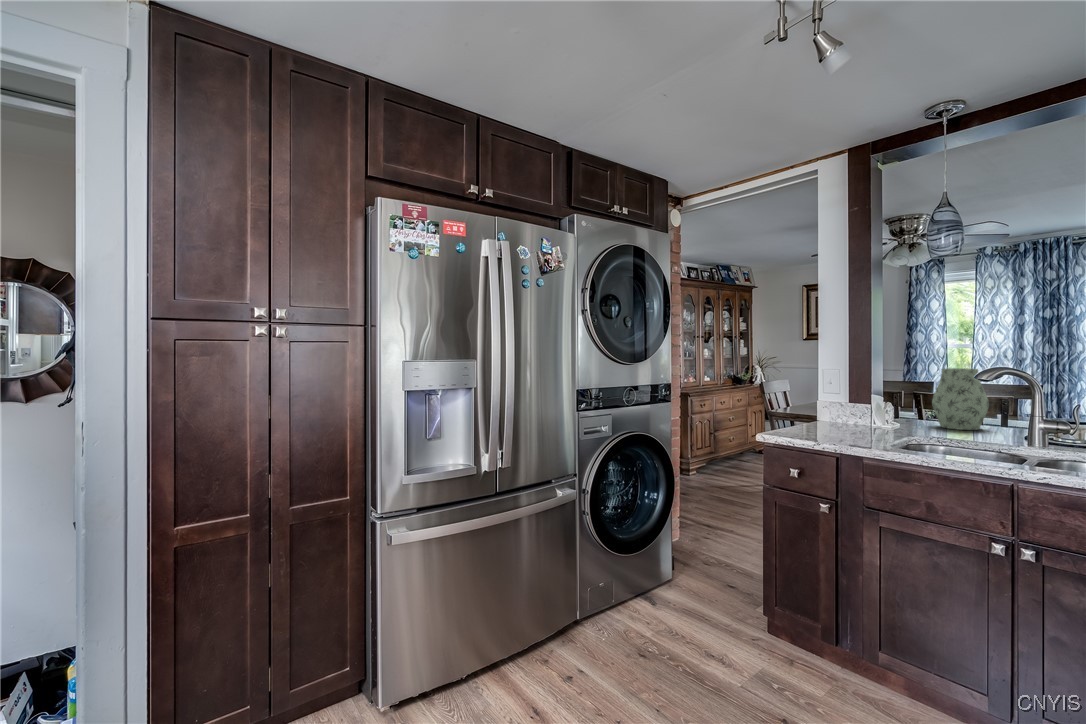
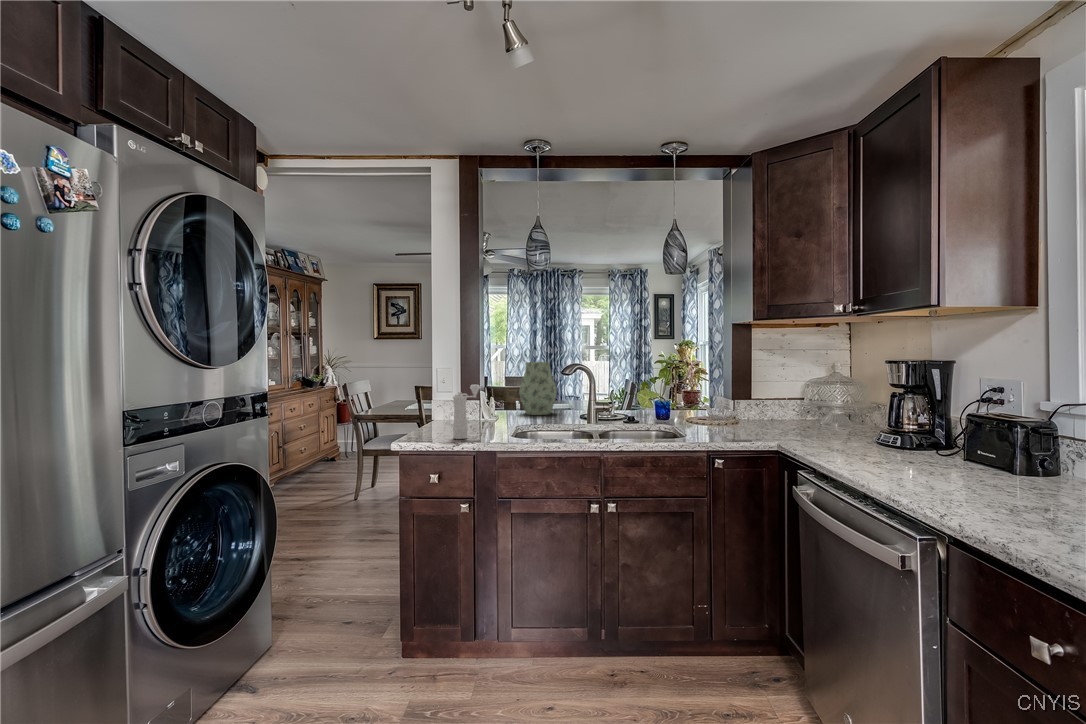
pepper mill: none [823,391,857,442] -> present [453,385,480,439]

